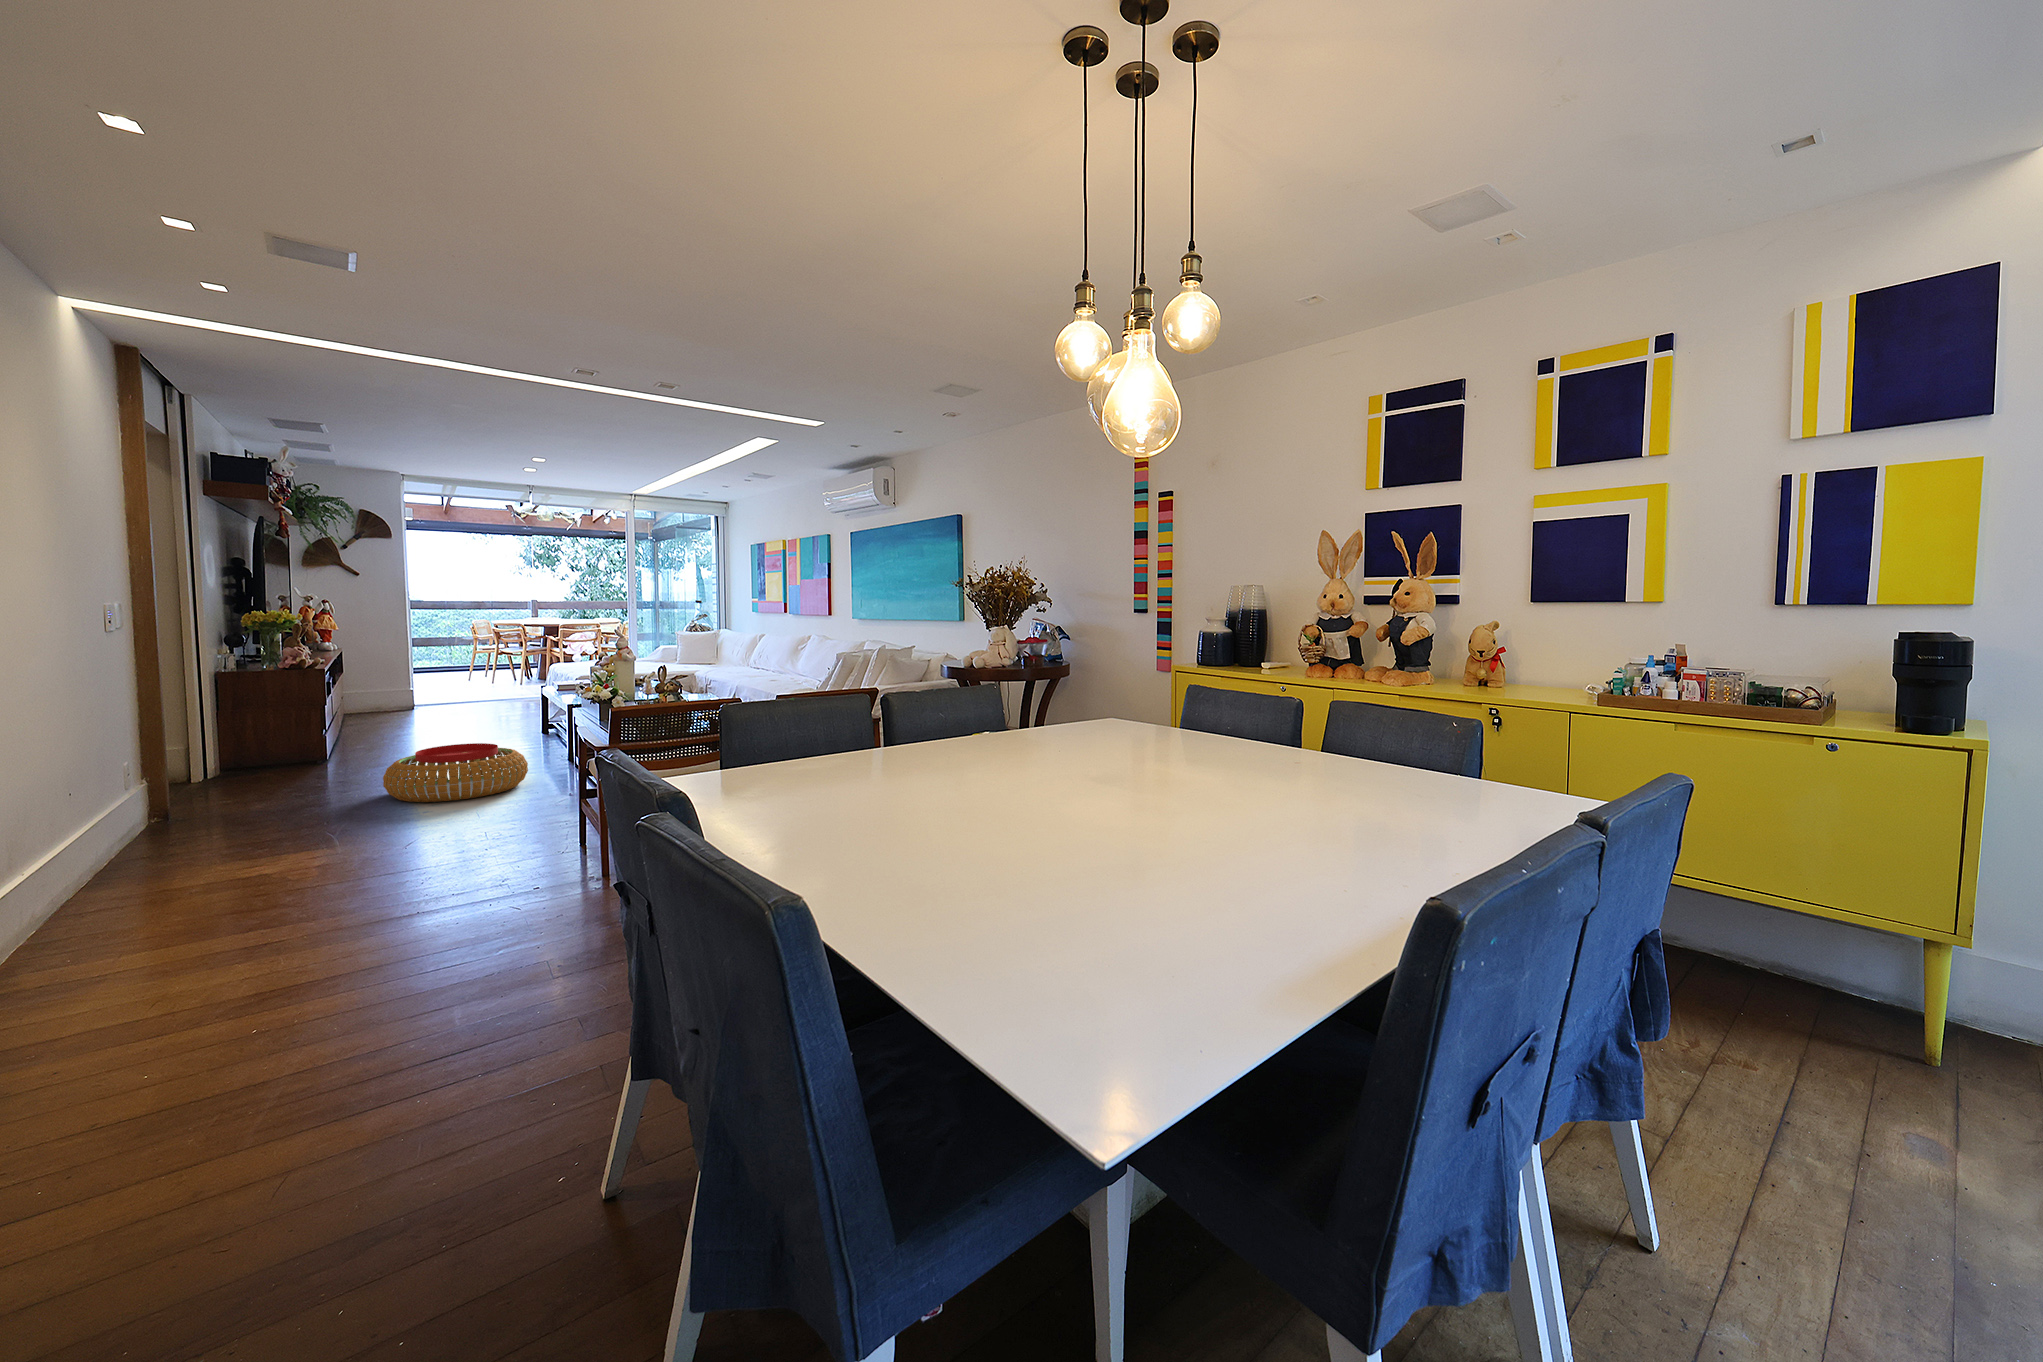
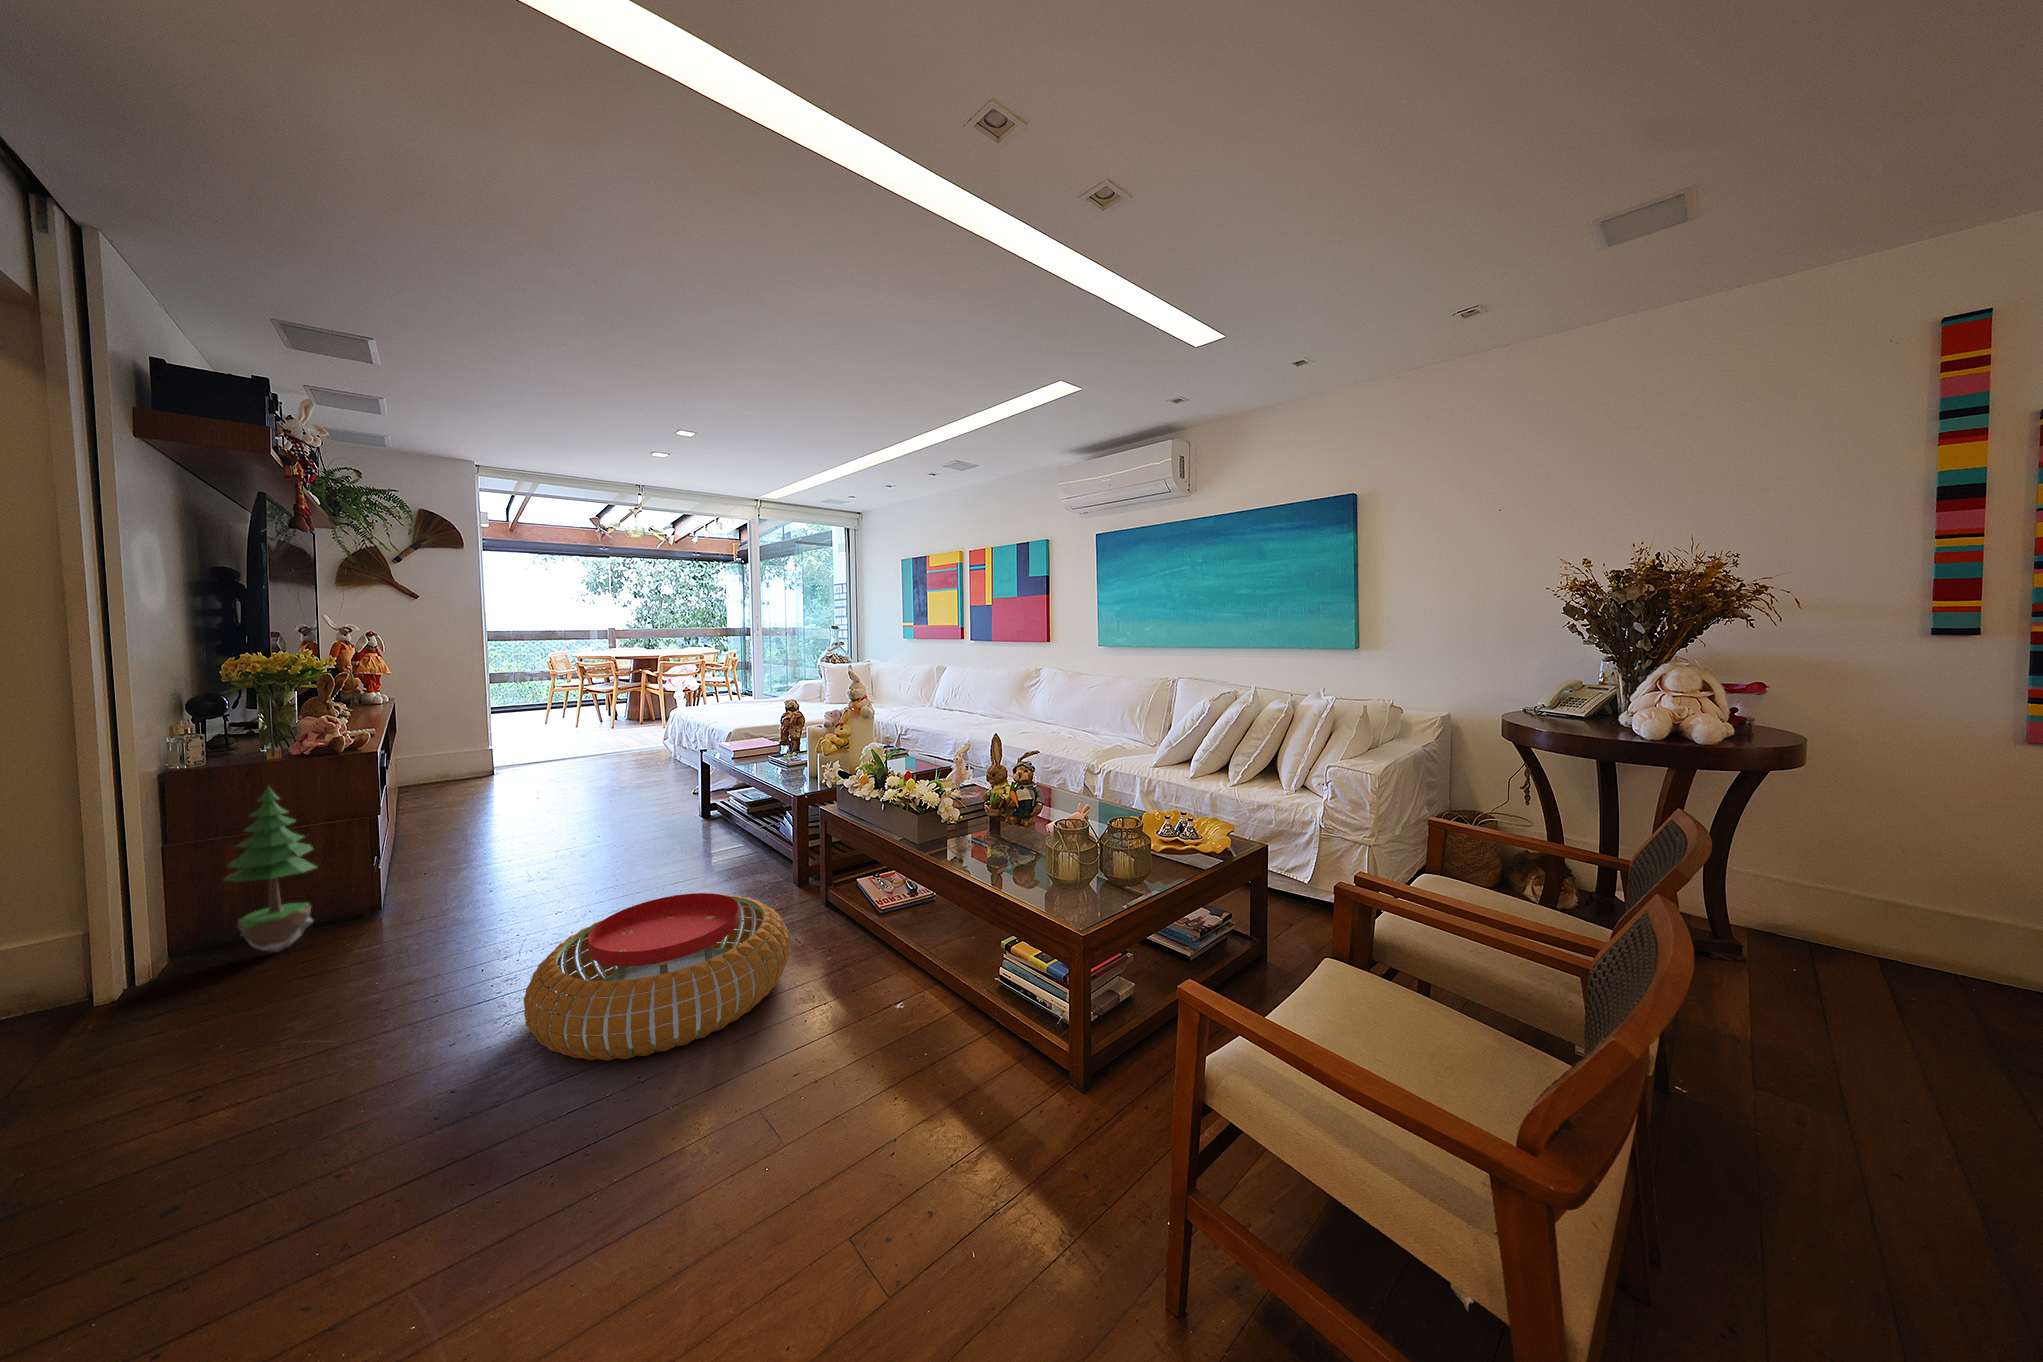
potted tree: none [246,681,293,771] -> present [225,786,316,952]

